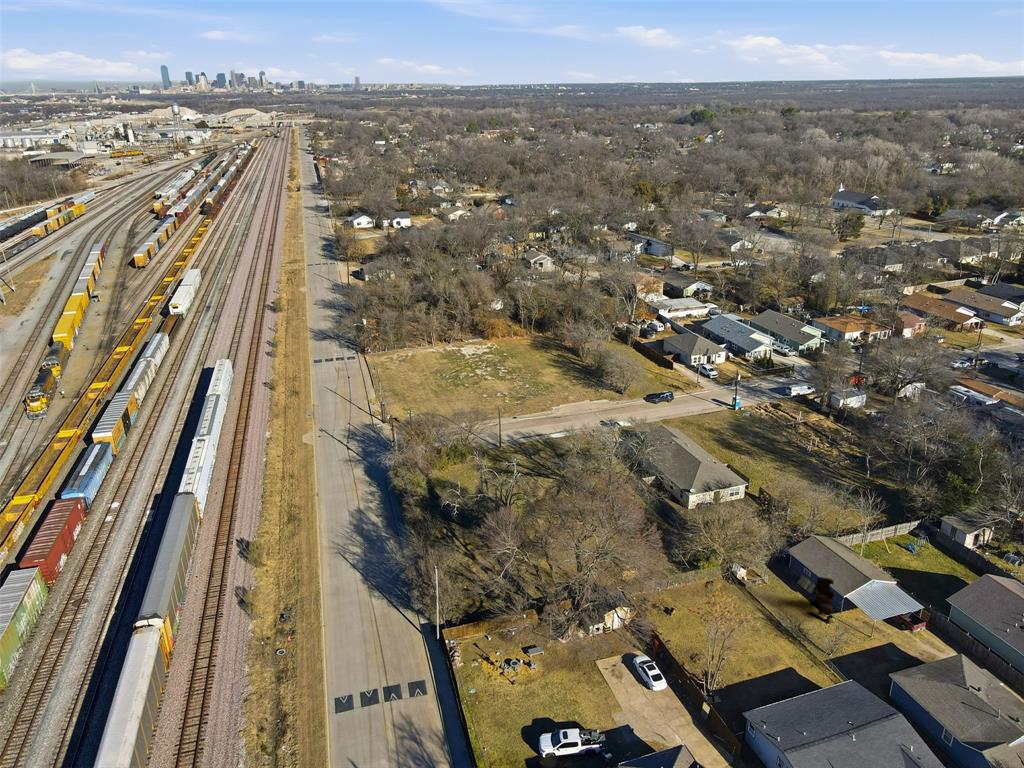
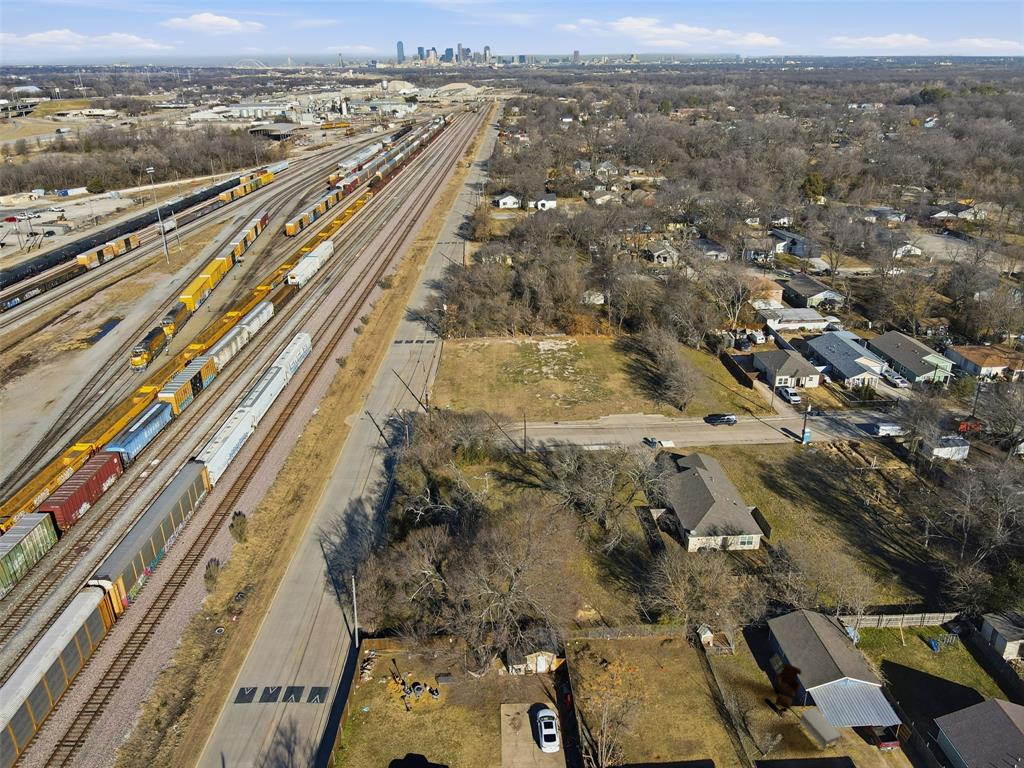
storage bench: none [844,607,882,640] -> present [800,707,841,751]

